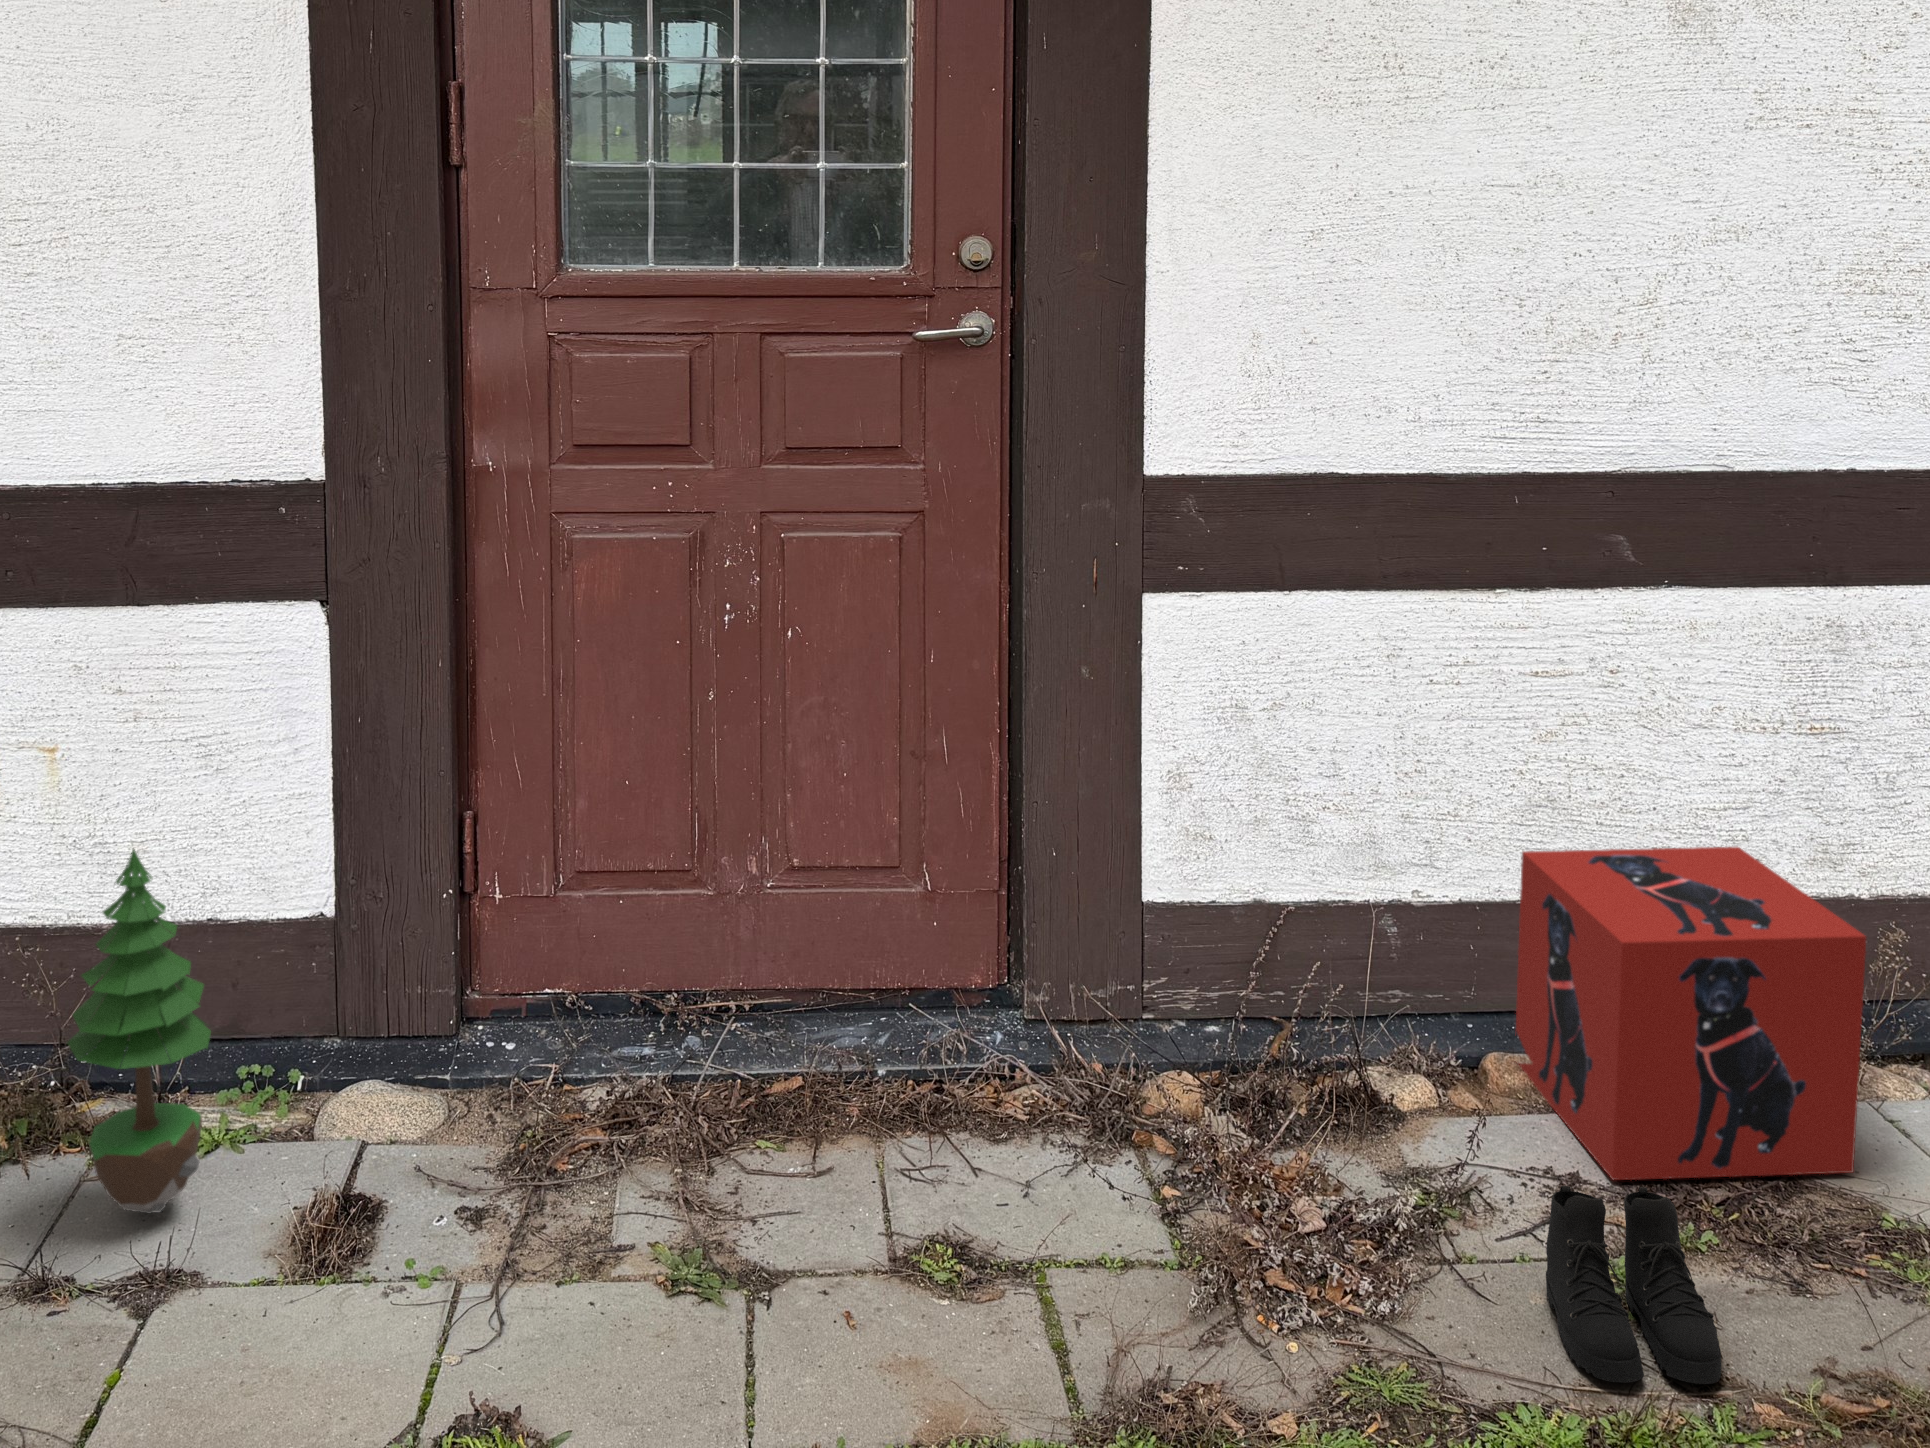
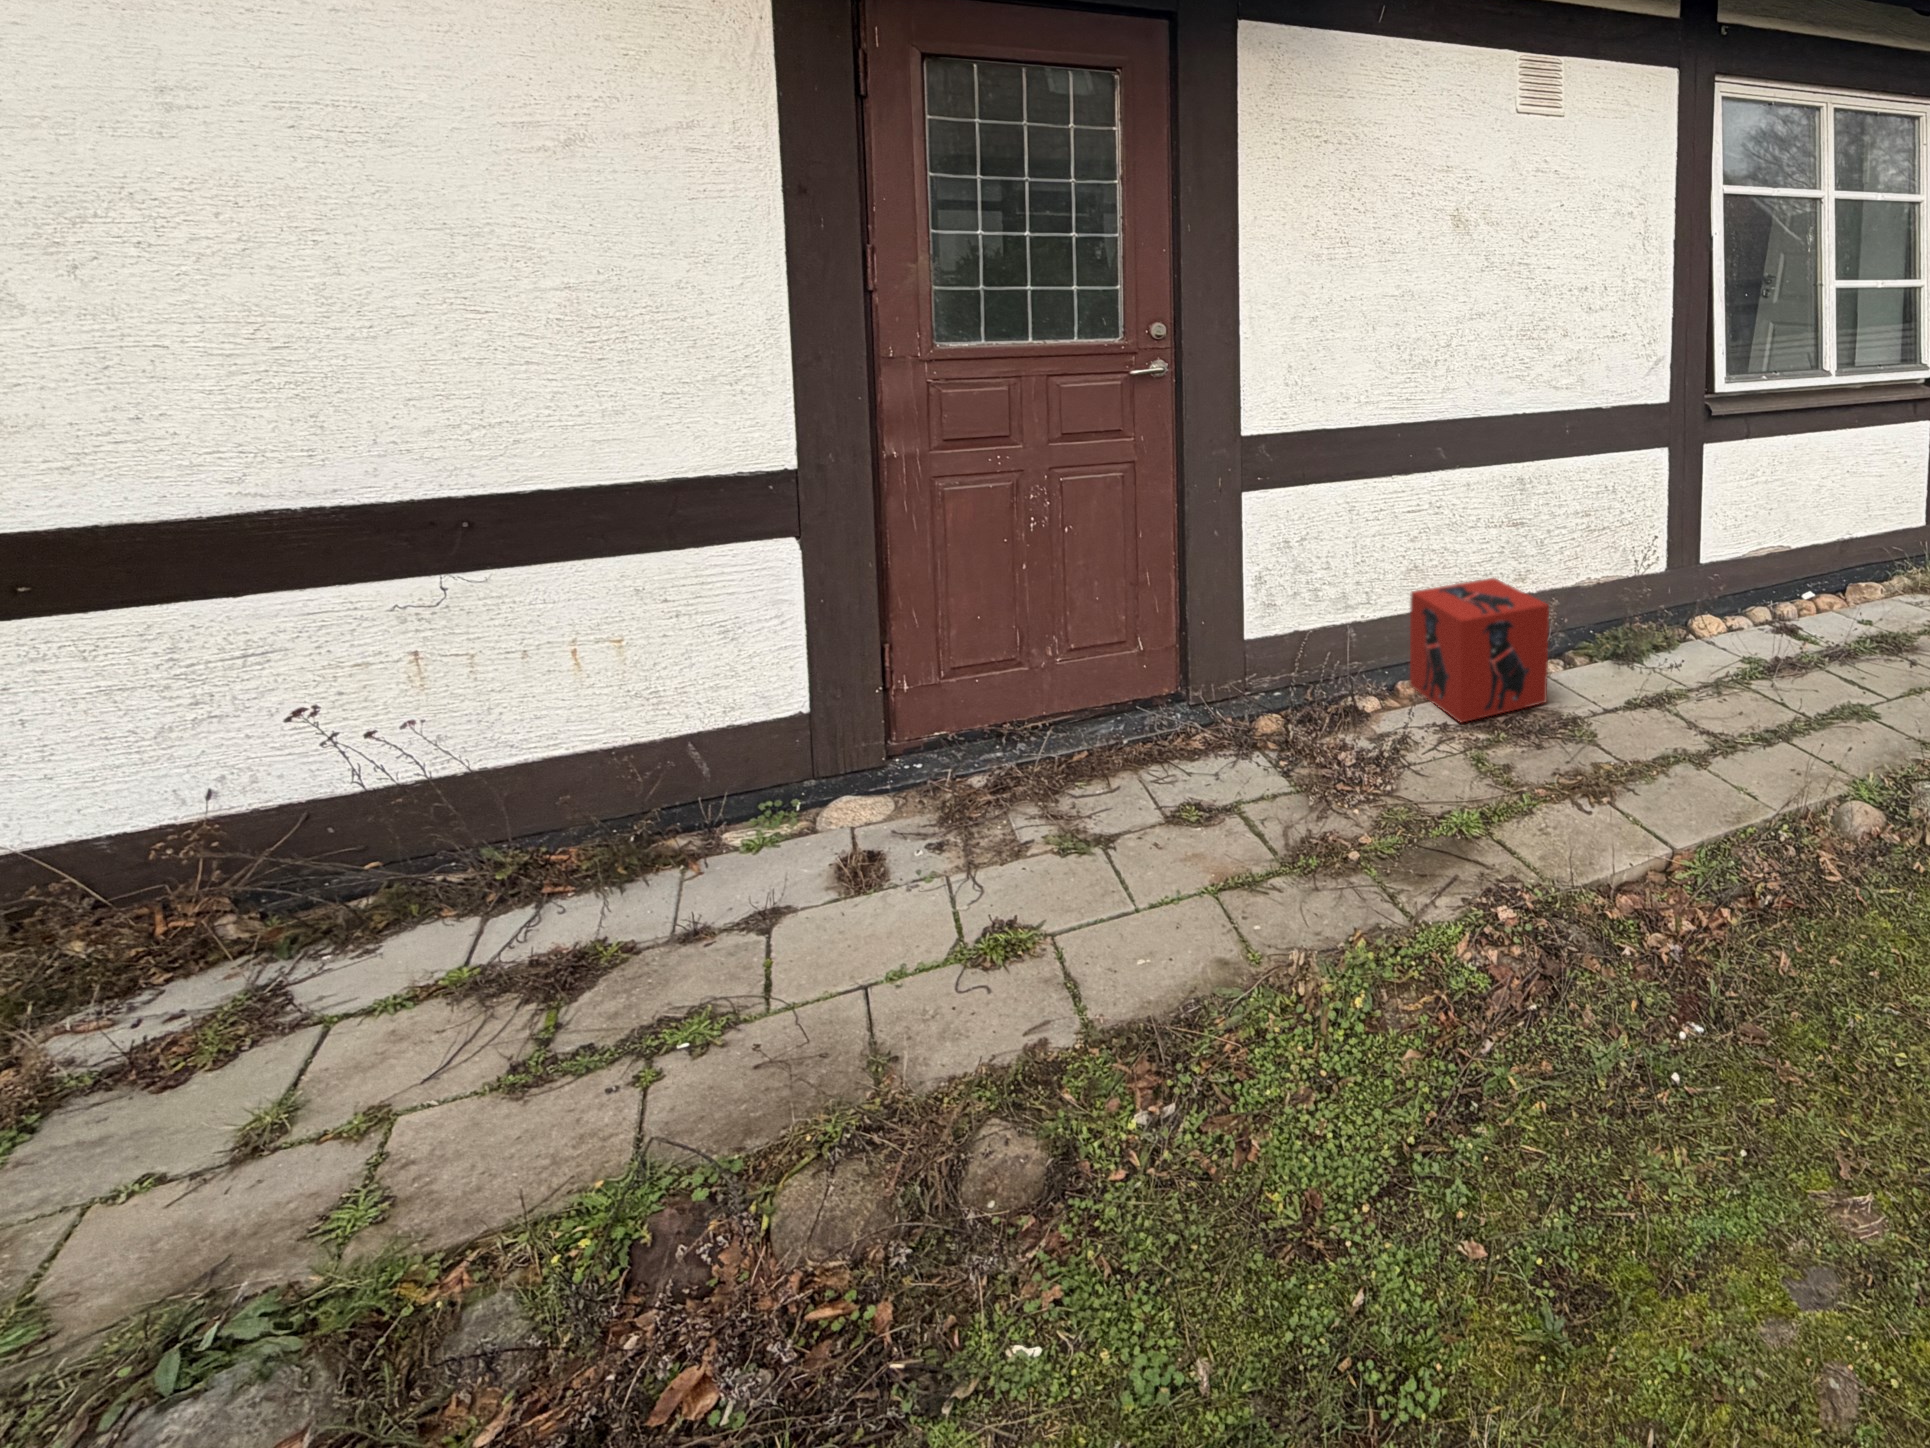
potted tree: present [68,850,211,1213] -> none [687,683,778,888]
boots: present [1546,1186,1721,1384] -> none [1446,717,1516,793]

